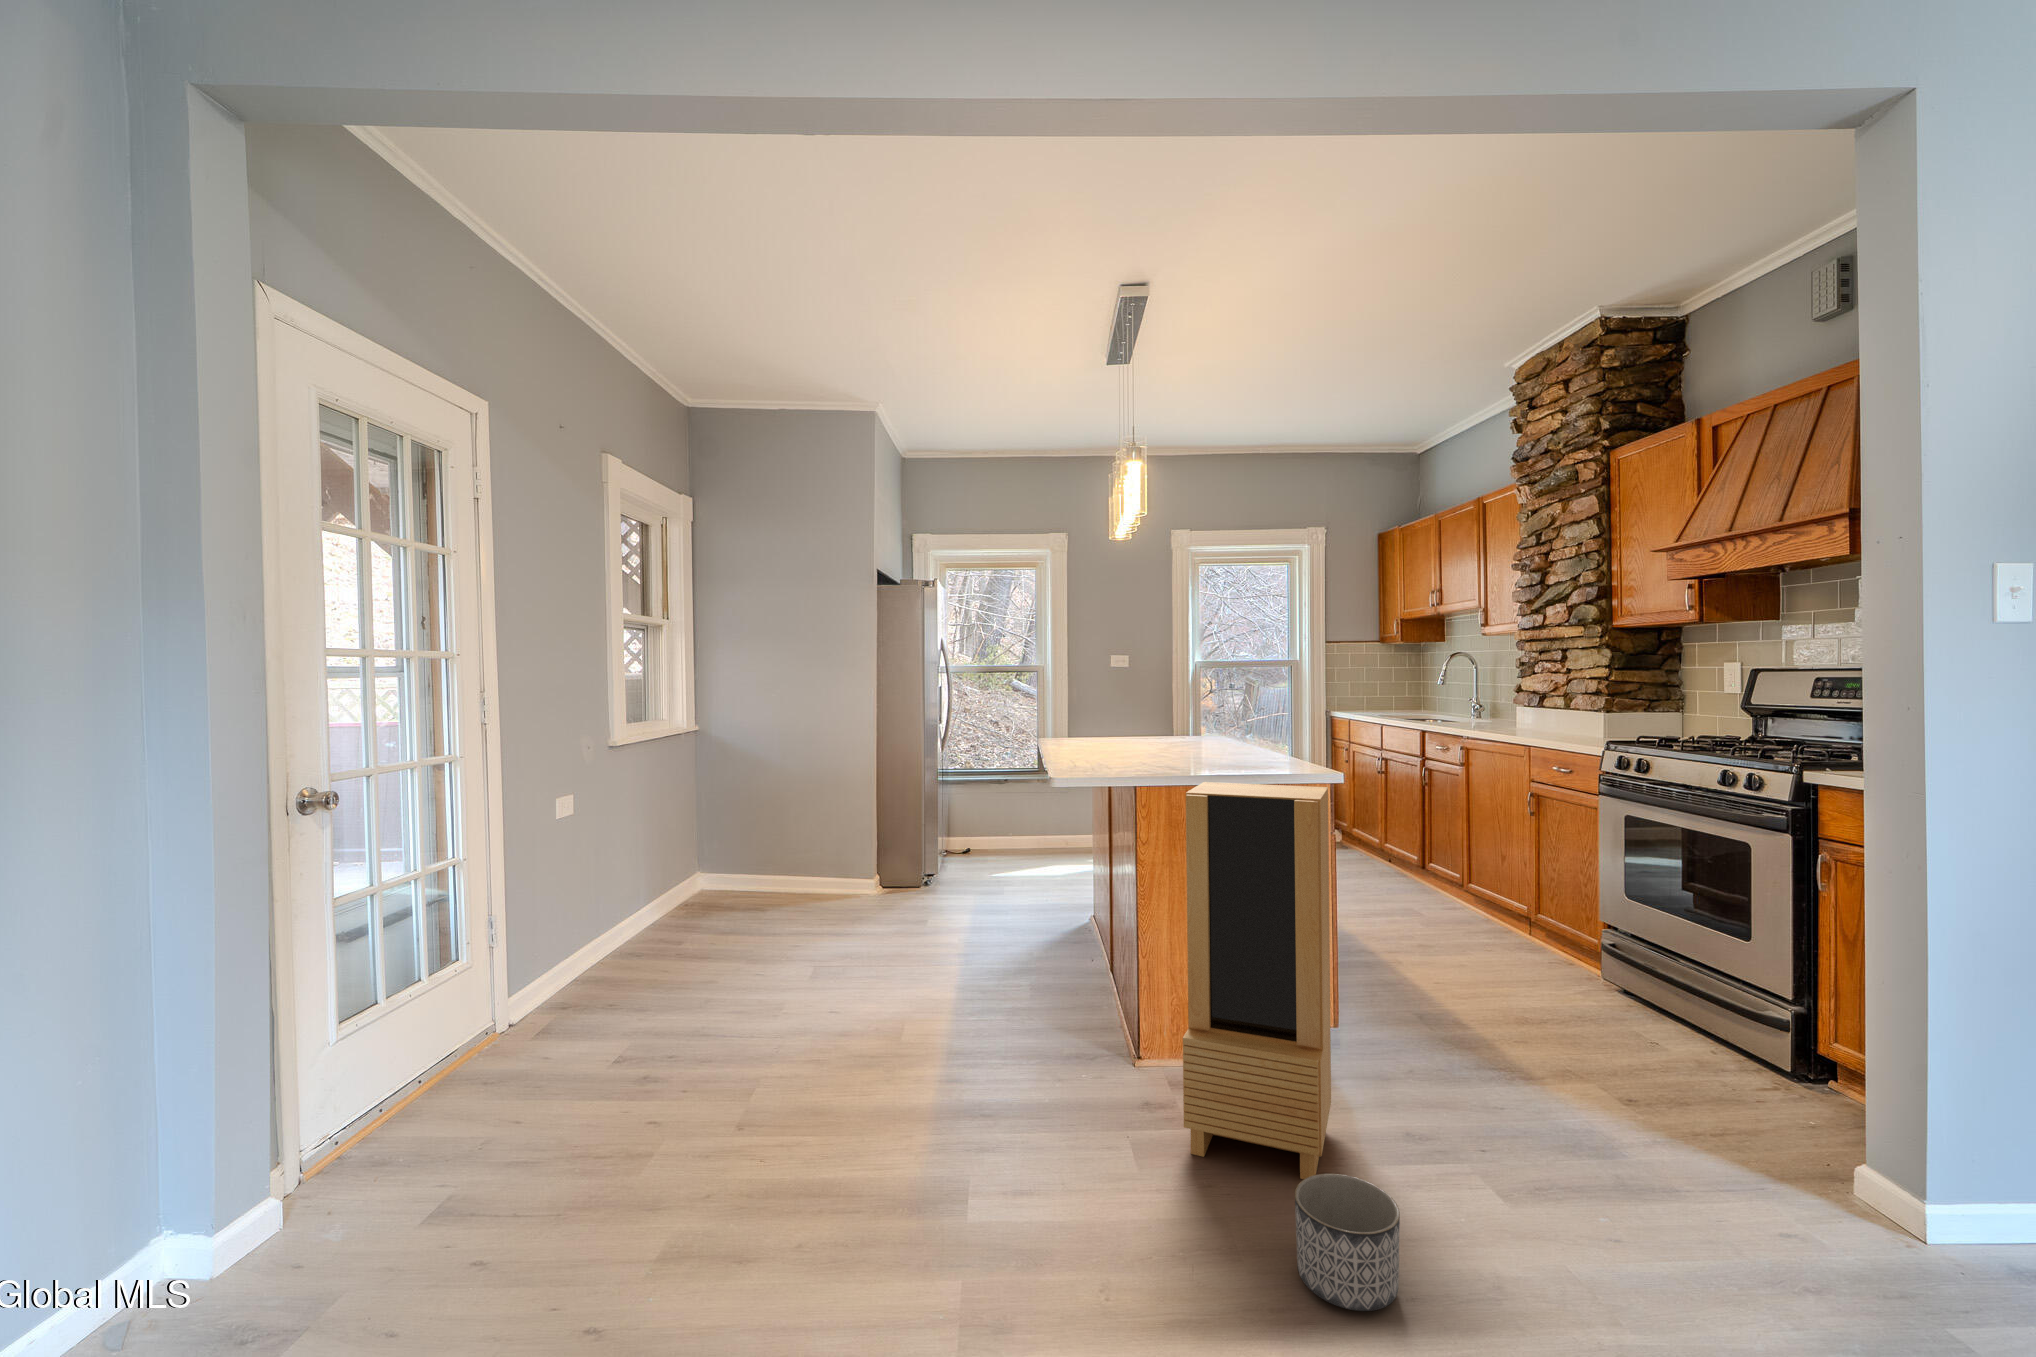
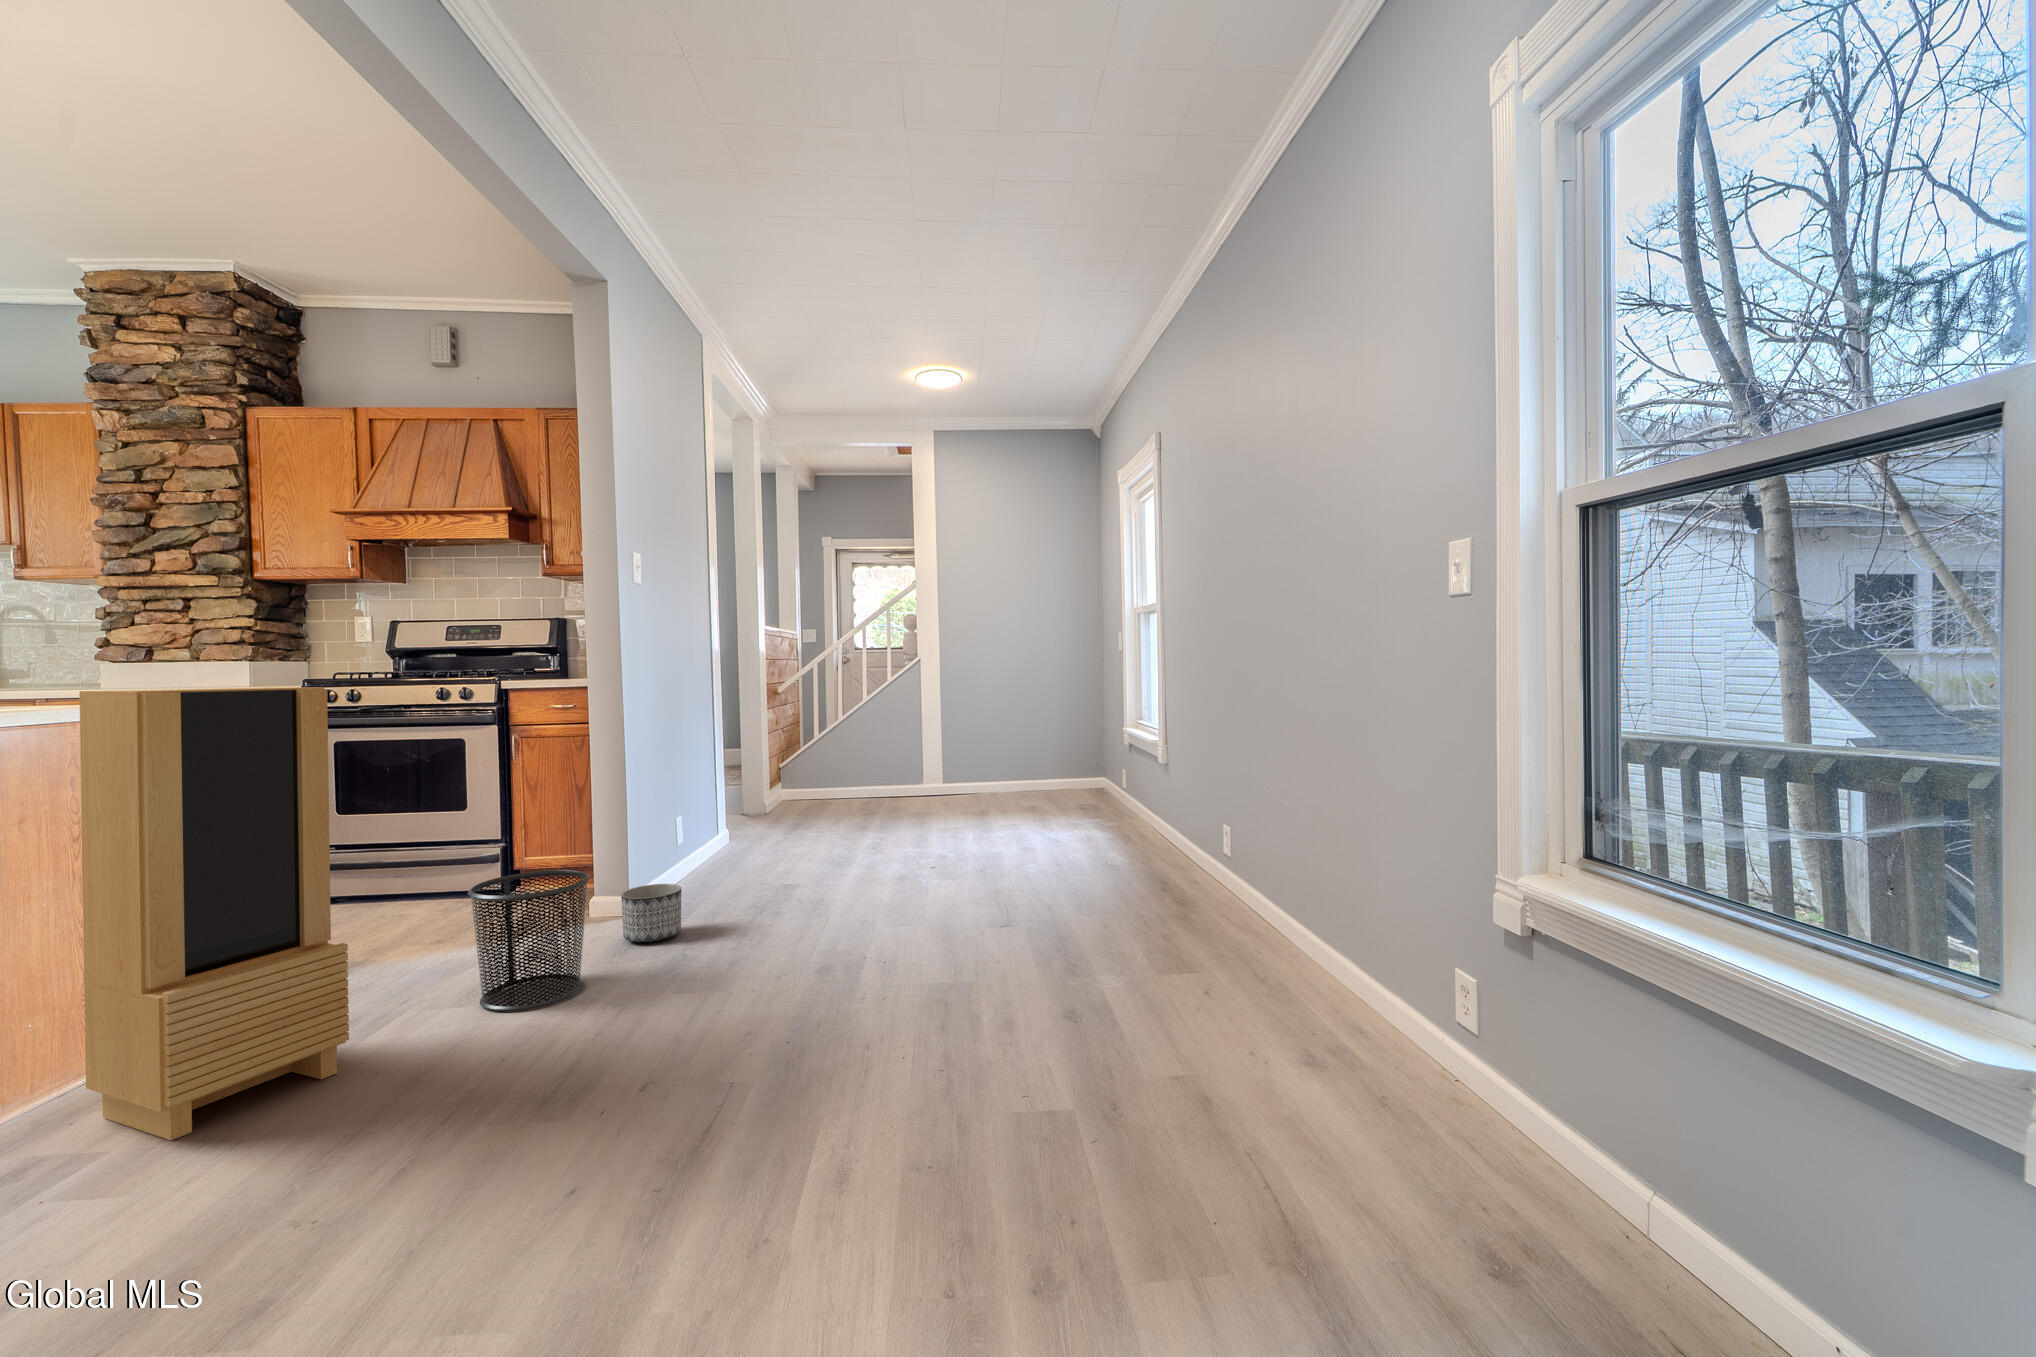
trash can: none [1481,1055,1651,1279] -> present [468,870,590,1012]
planter: present [1295,1174,1400,1311] -> present [621,884,682,942]

